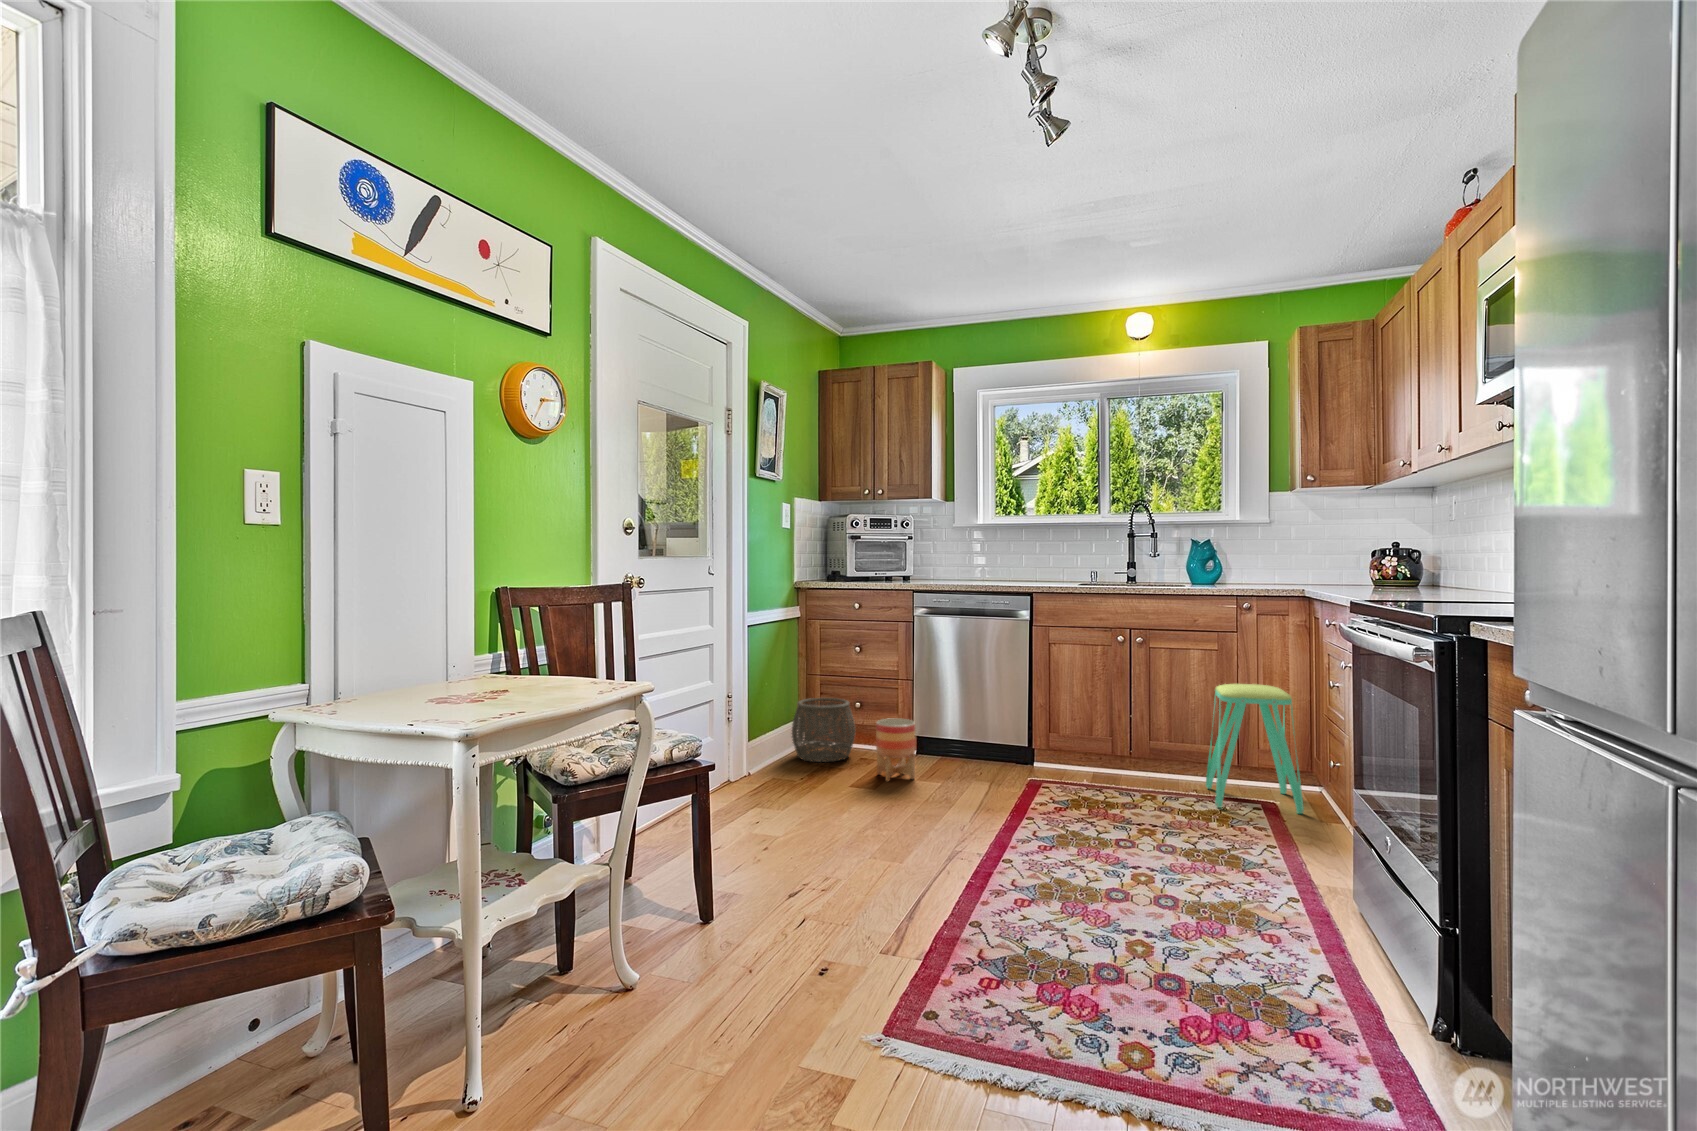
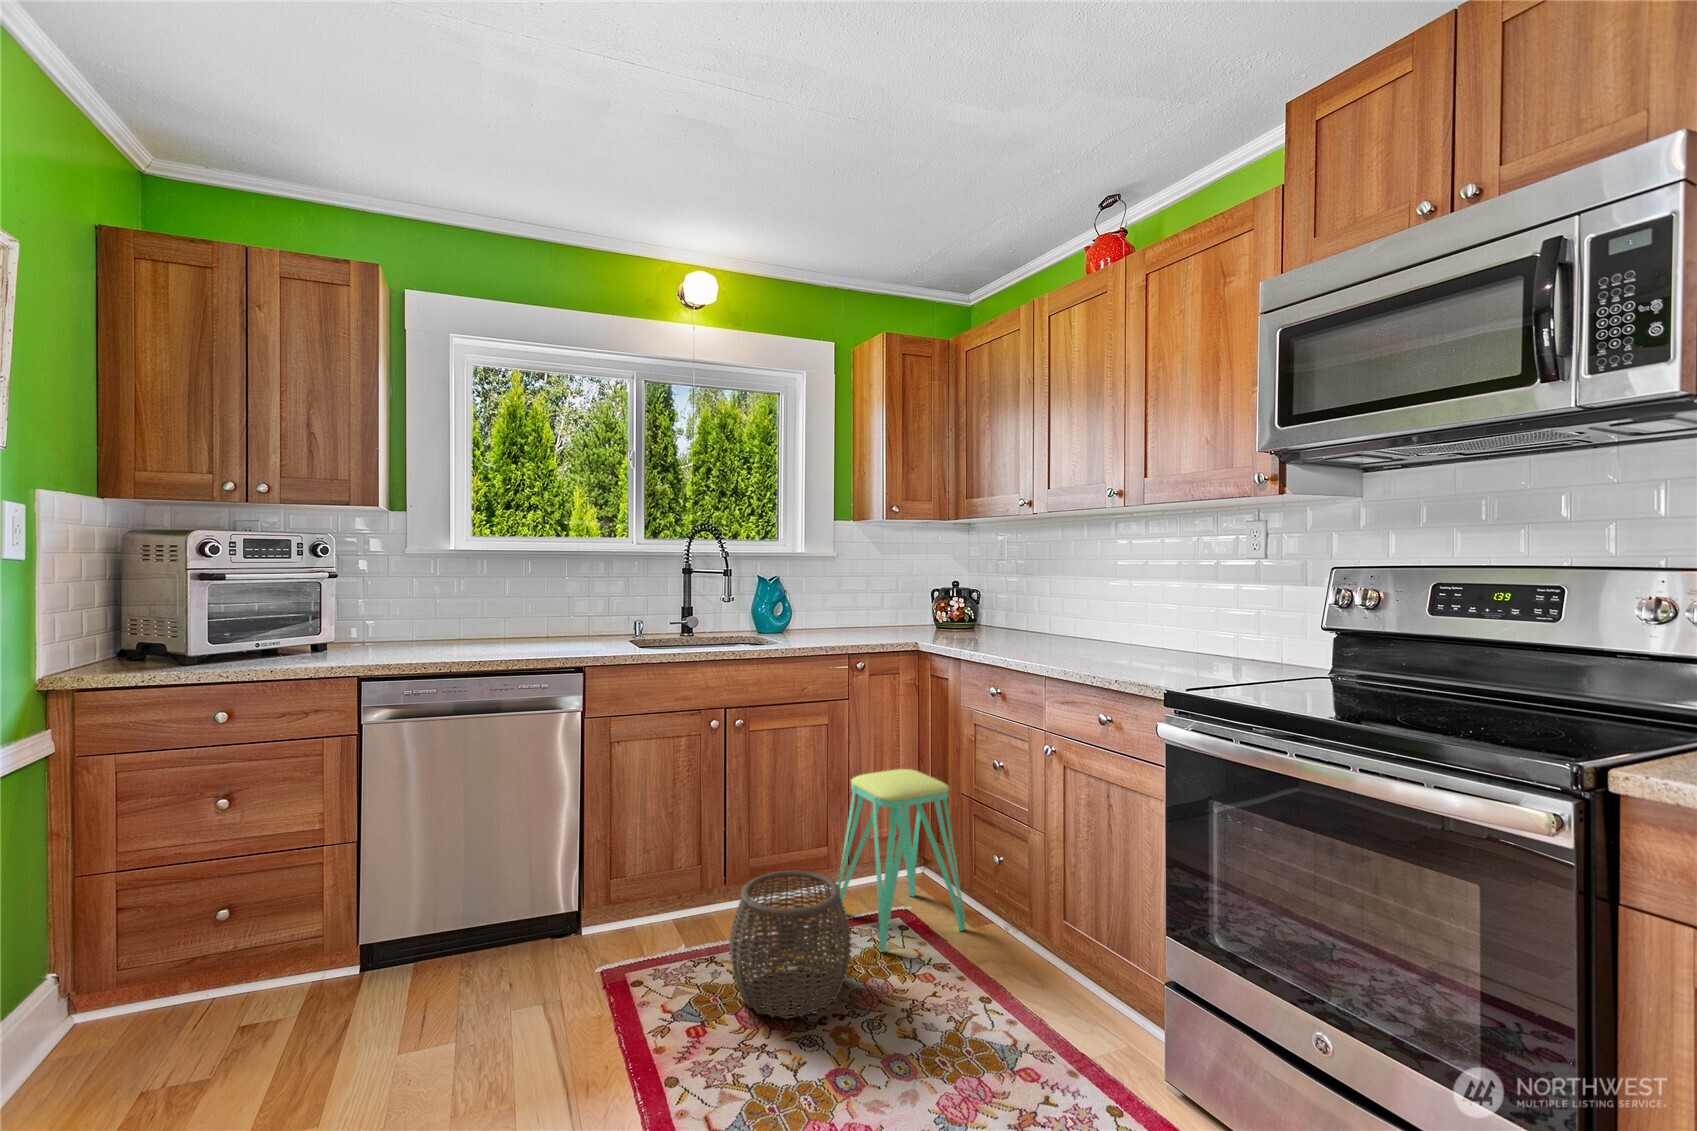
woven basket: present [792,698,855,762] -> present [729,871,852,1019]
planter: present [876,719,915,781] -> none [305,940,398,1092]

